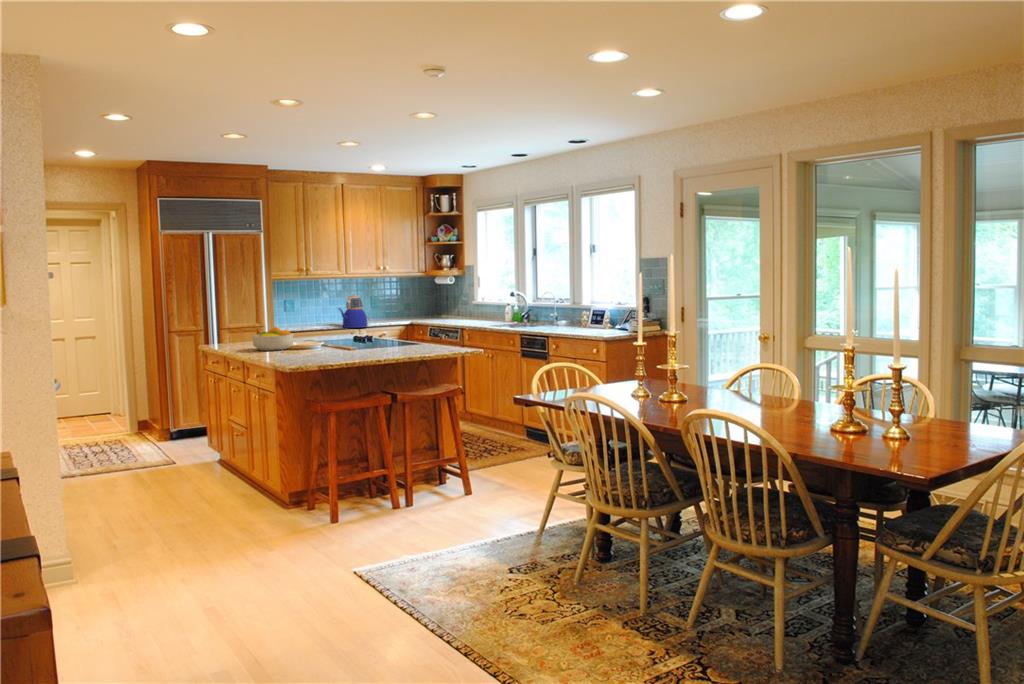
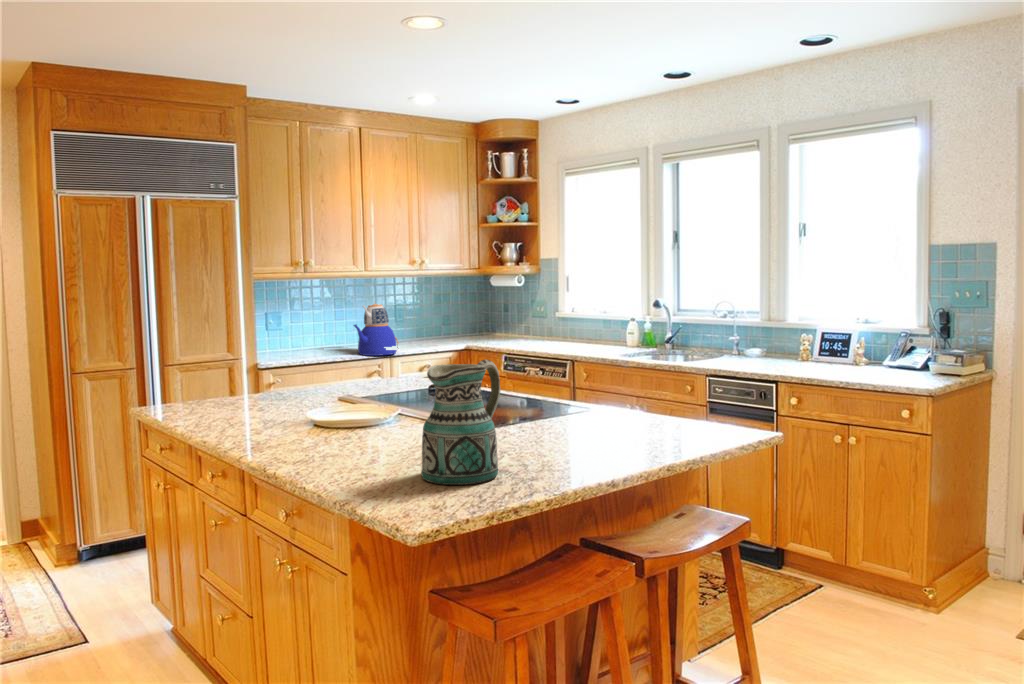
ceramic pitcher: none [305,312,342,359] -> present [421,360,500,485]
fruit bowl: present [252,327,293,351] -> none [254,379,344,436]

